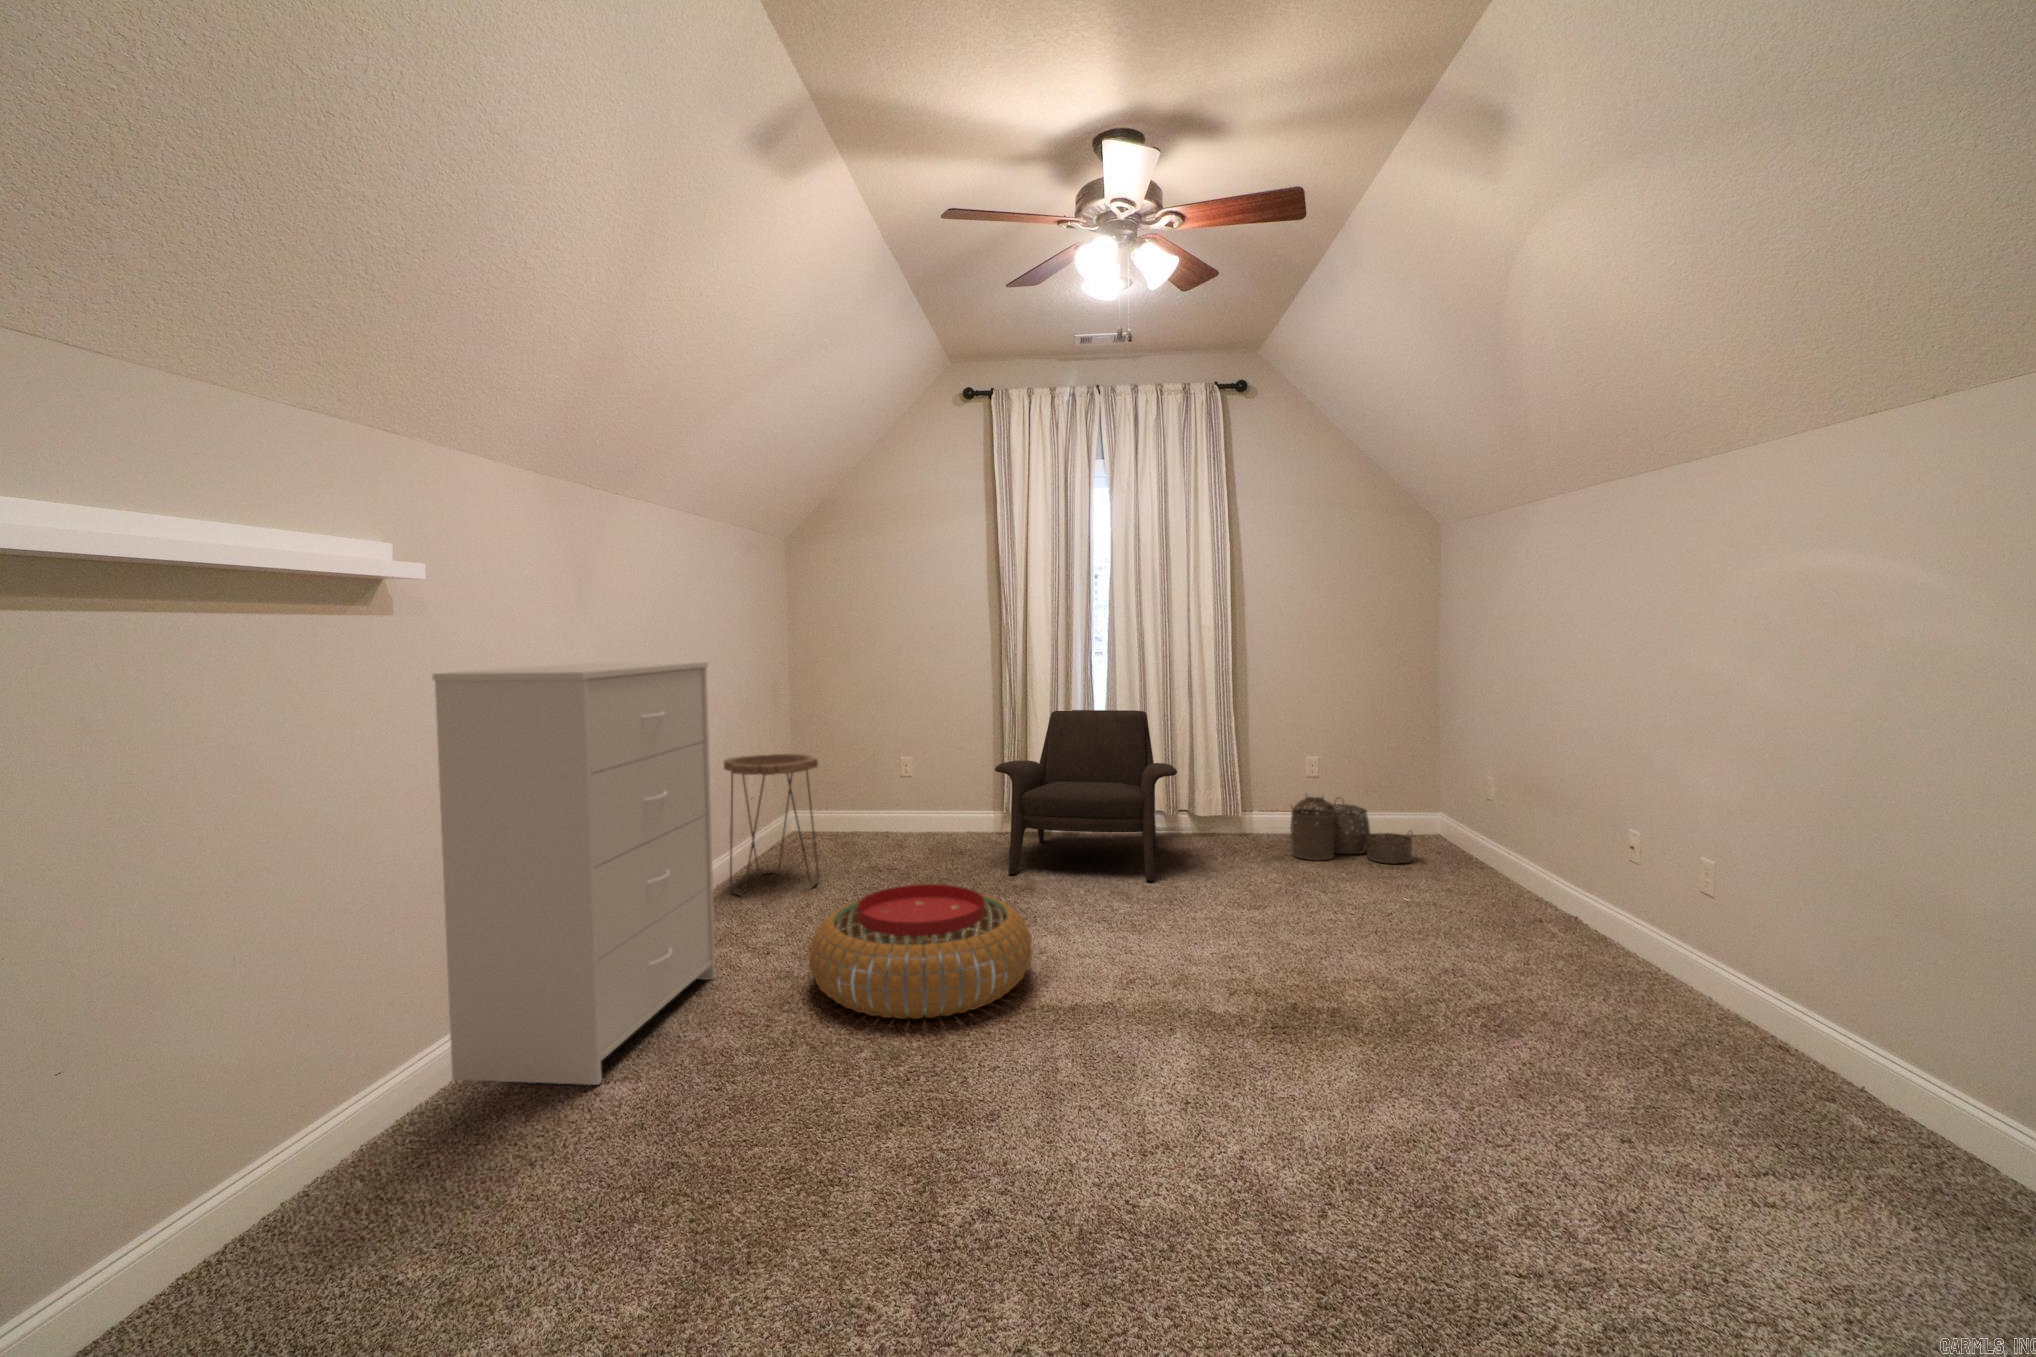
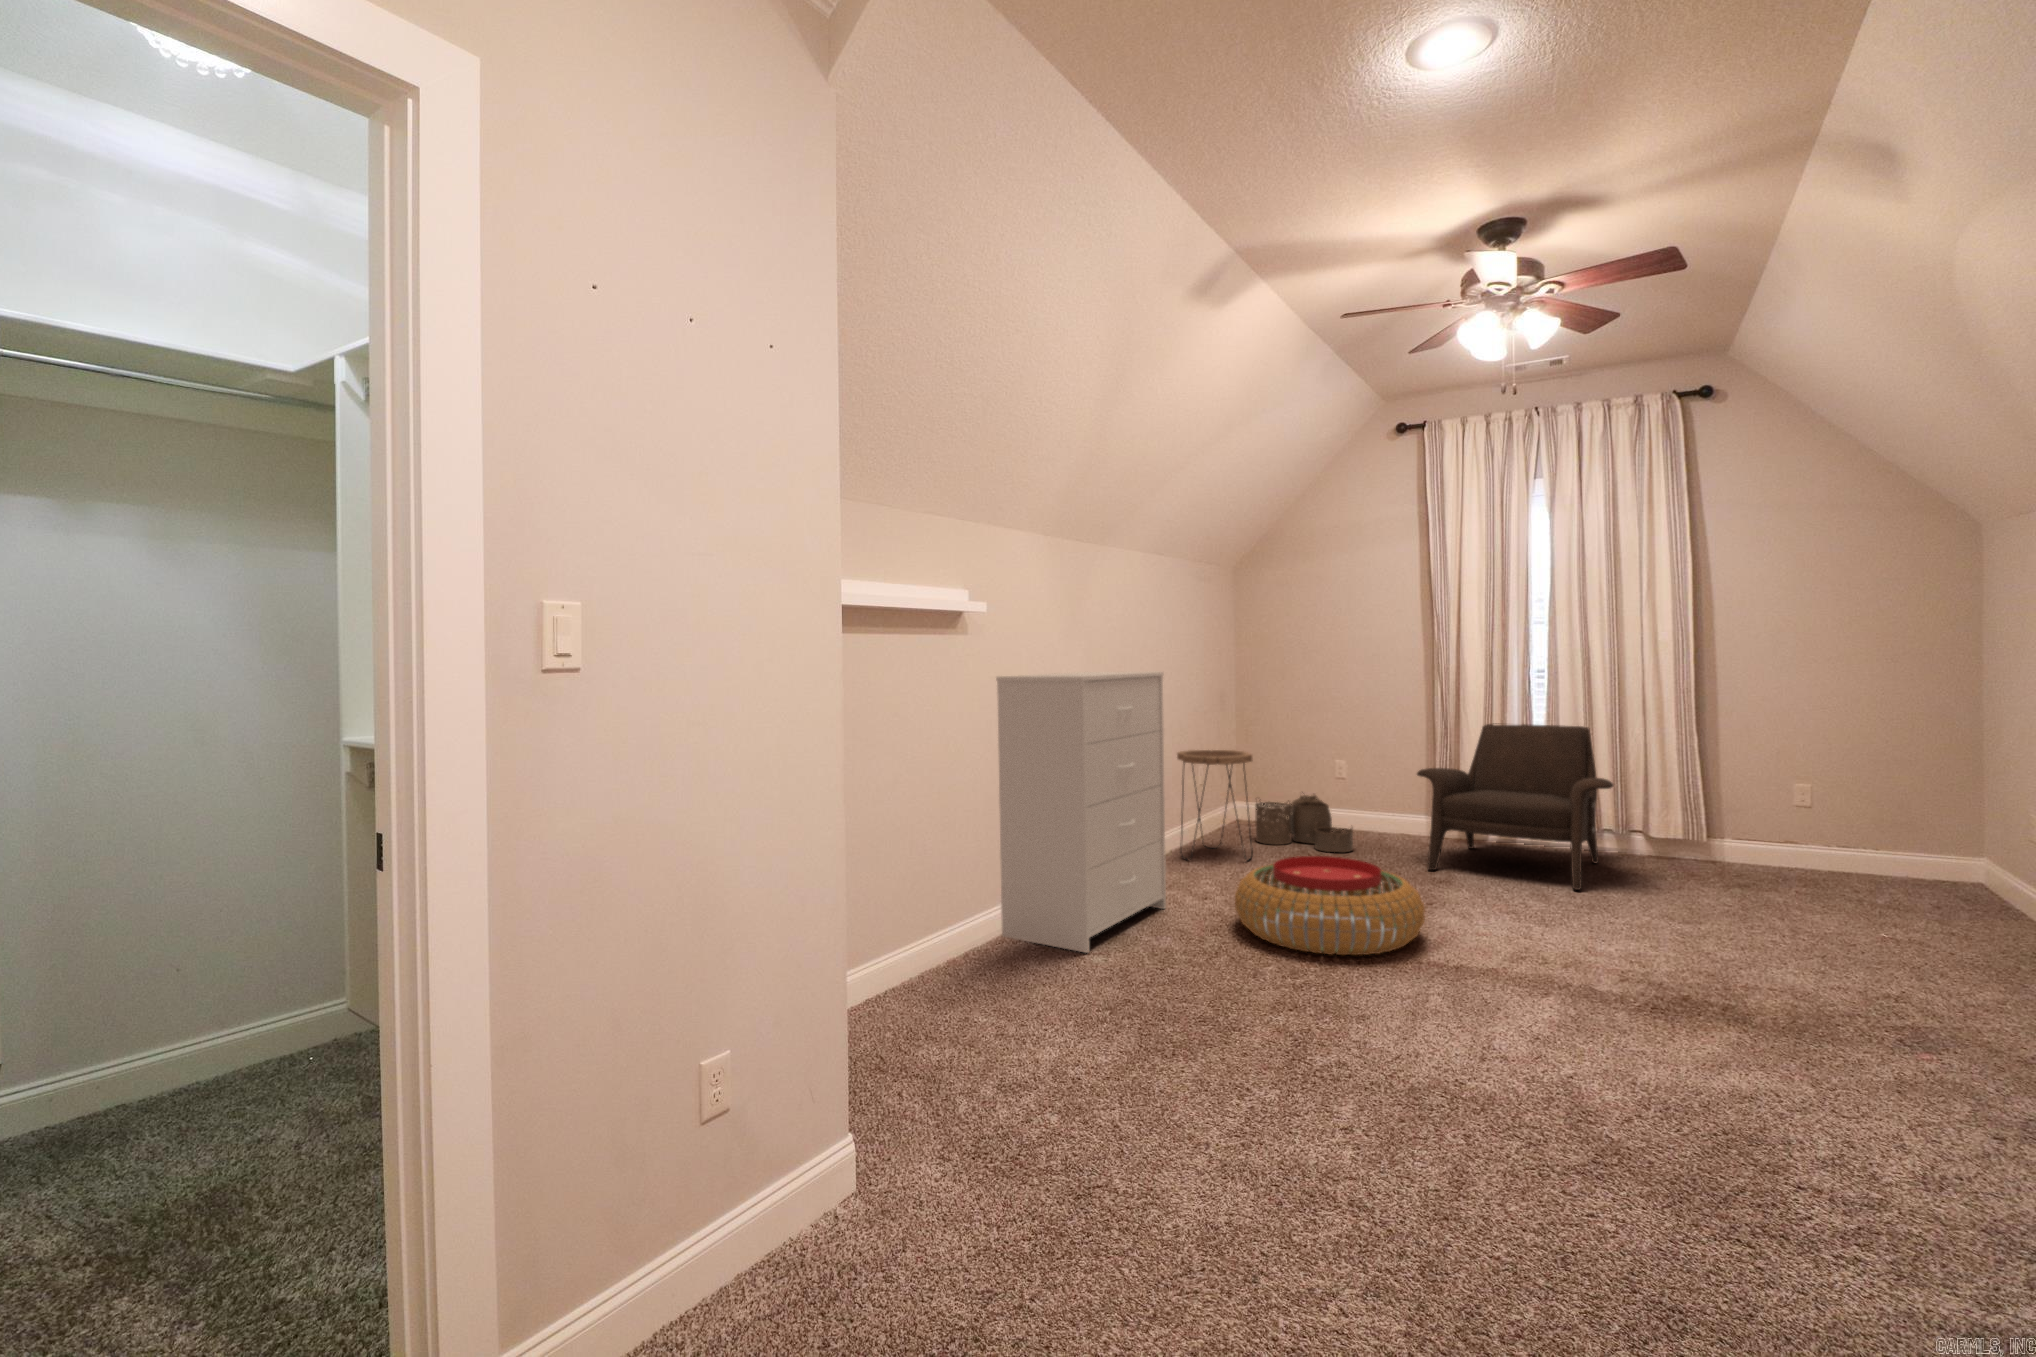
woven basket: present [1290,796,1412,863] -> present [1255,795,1353,852]

